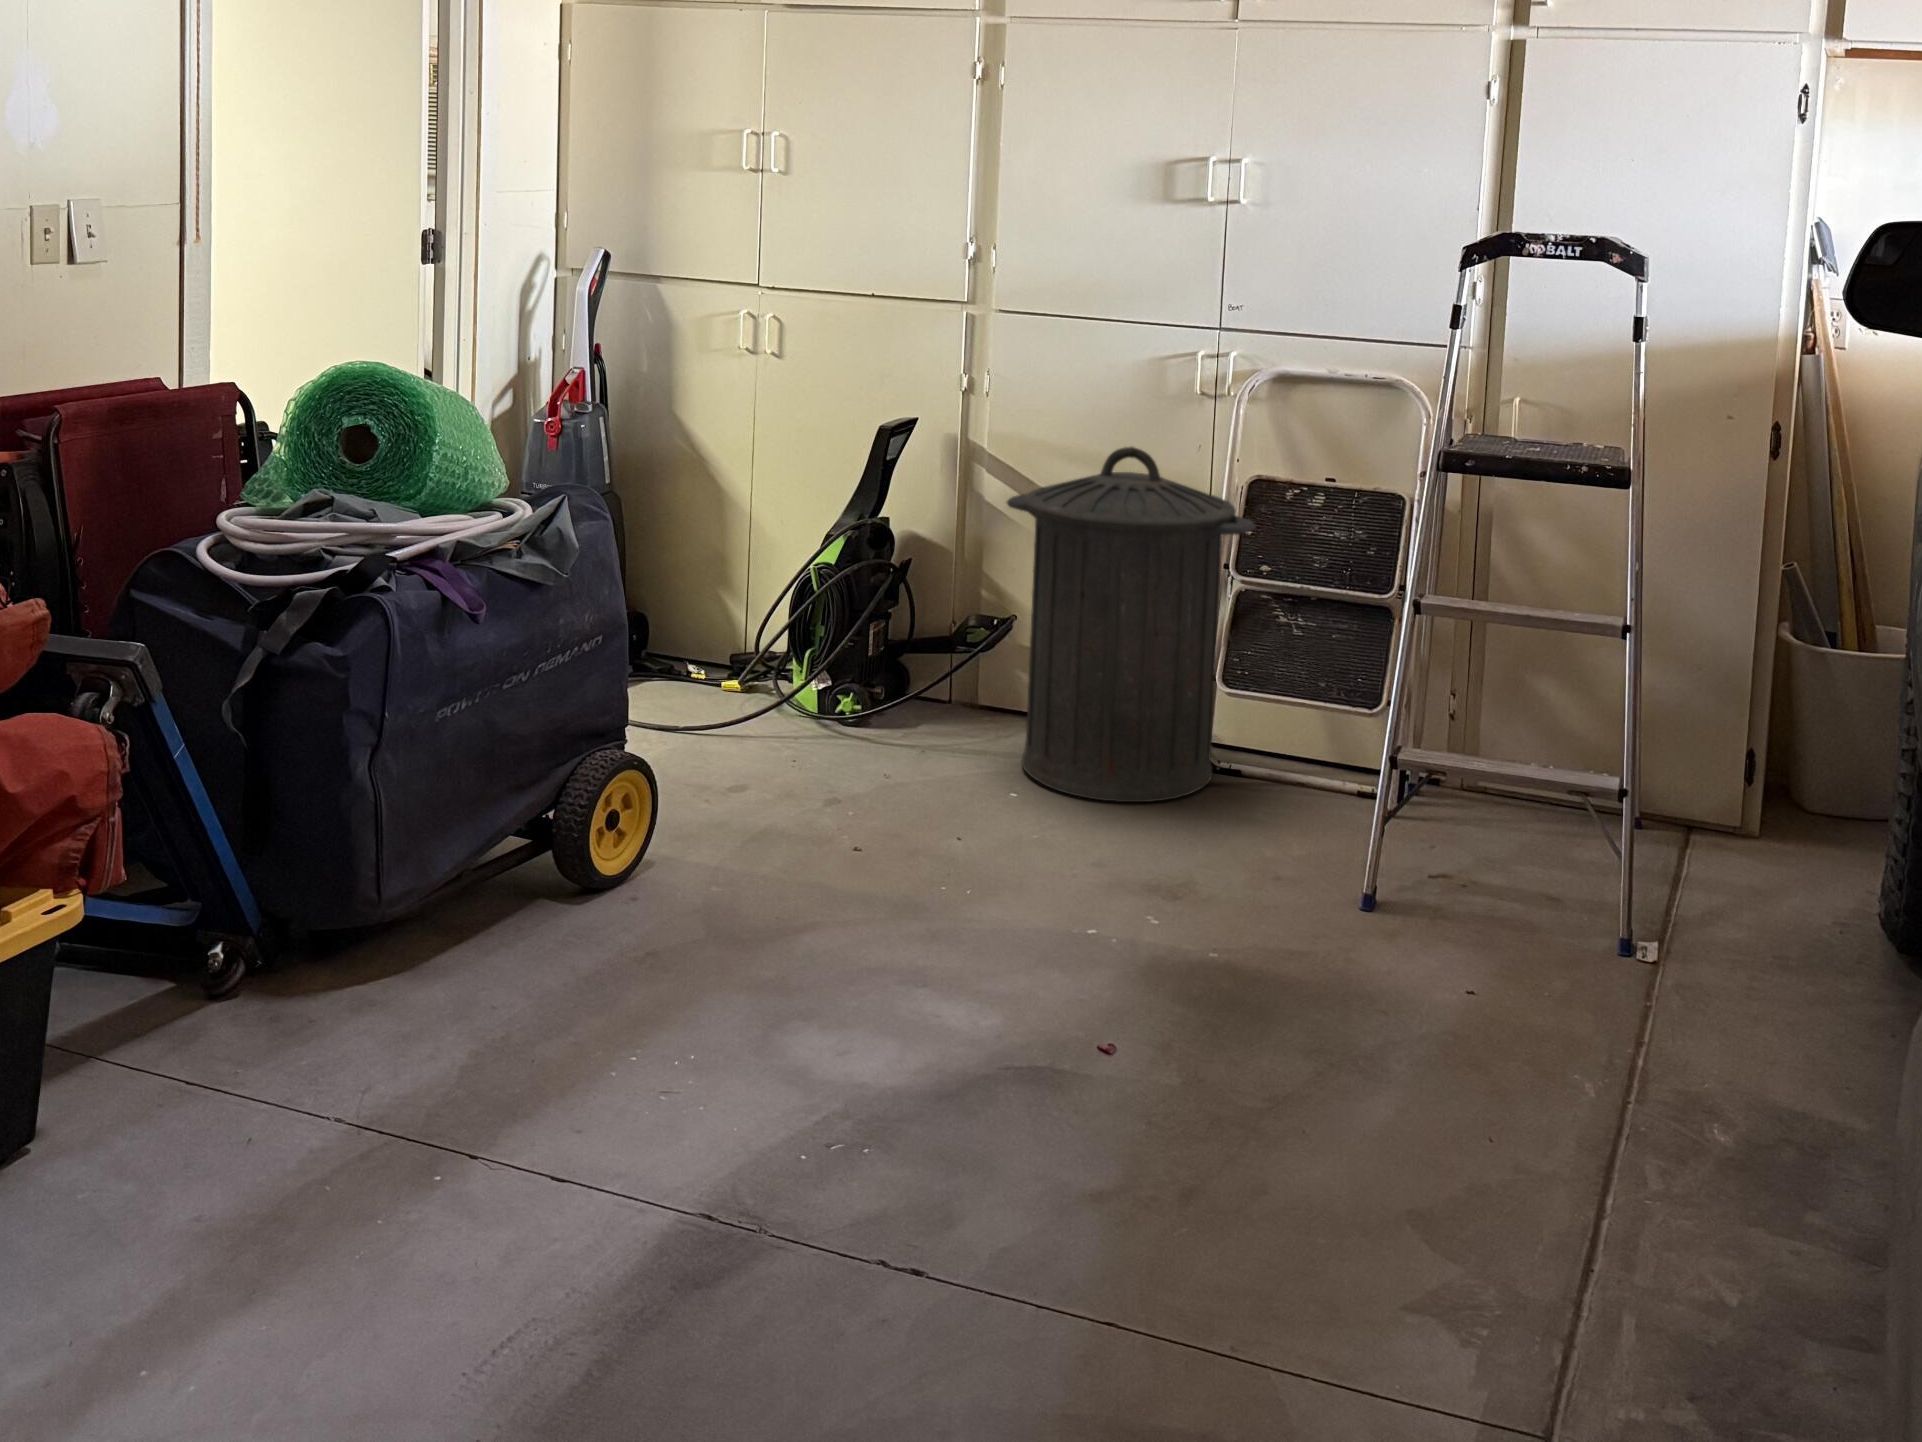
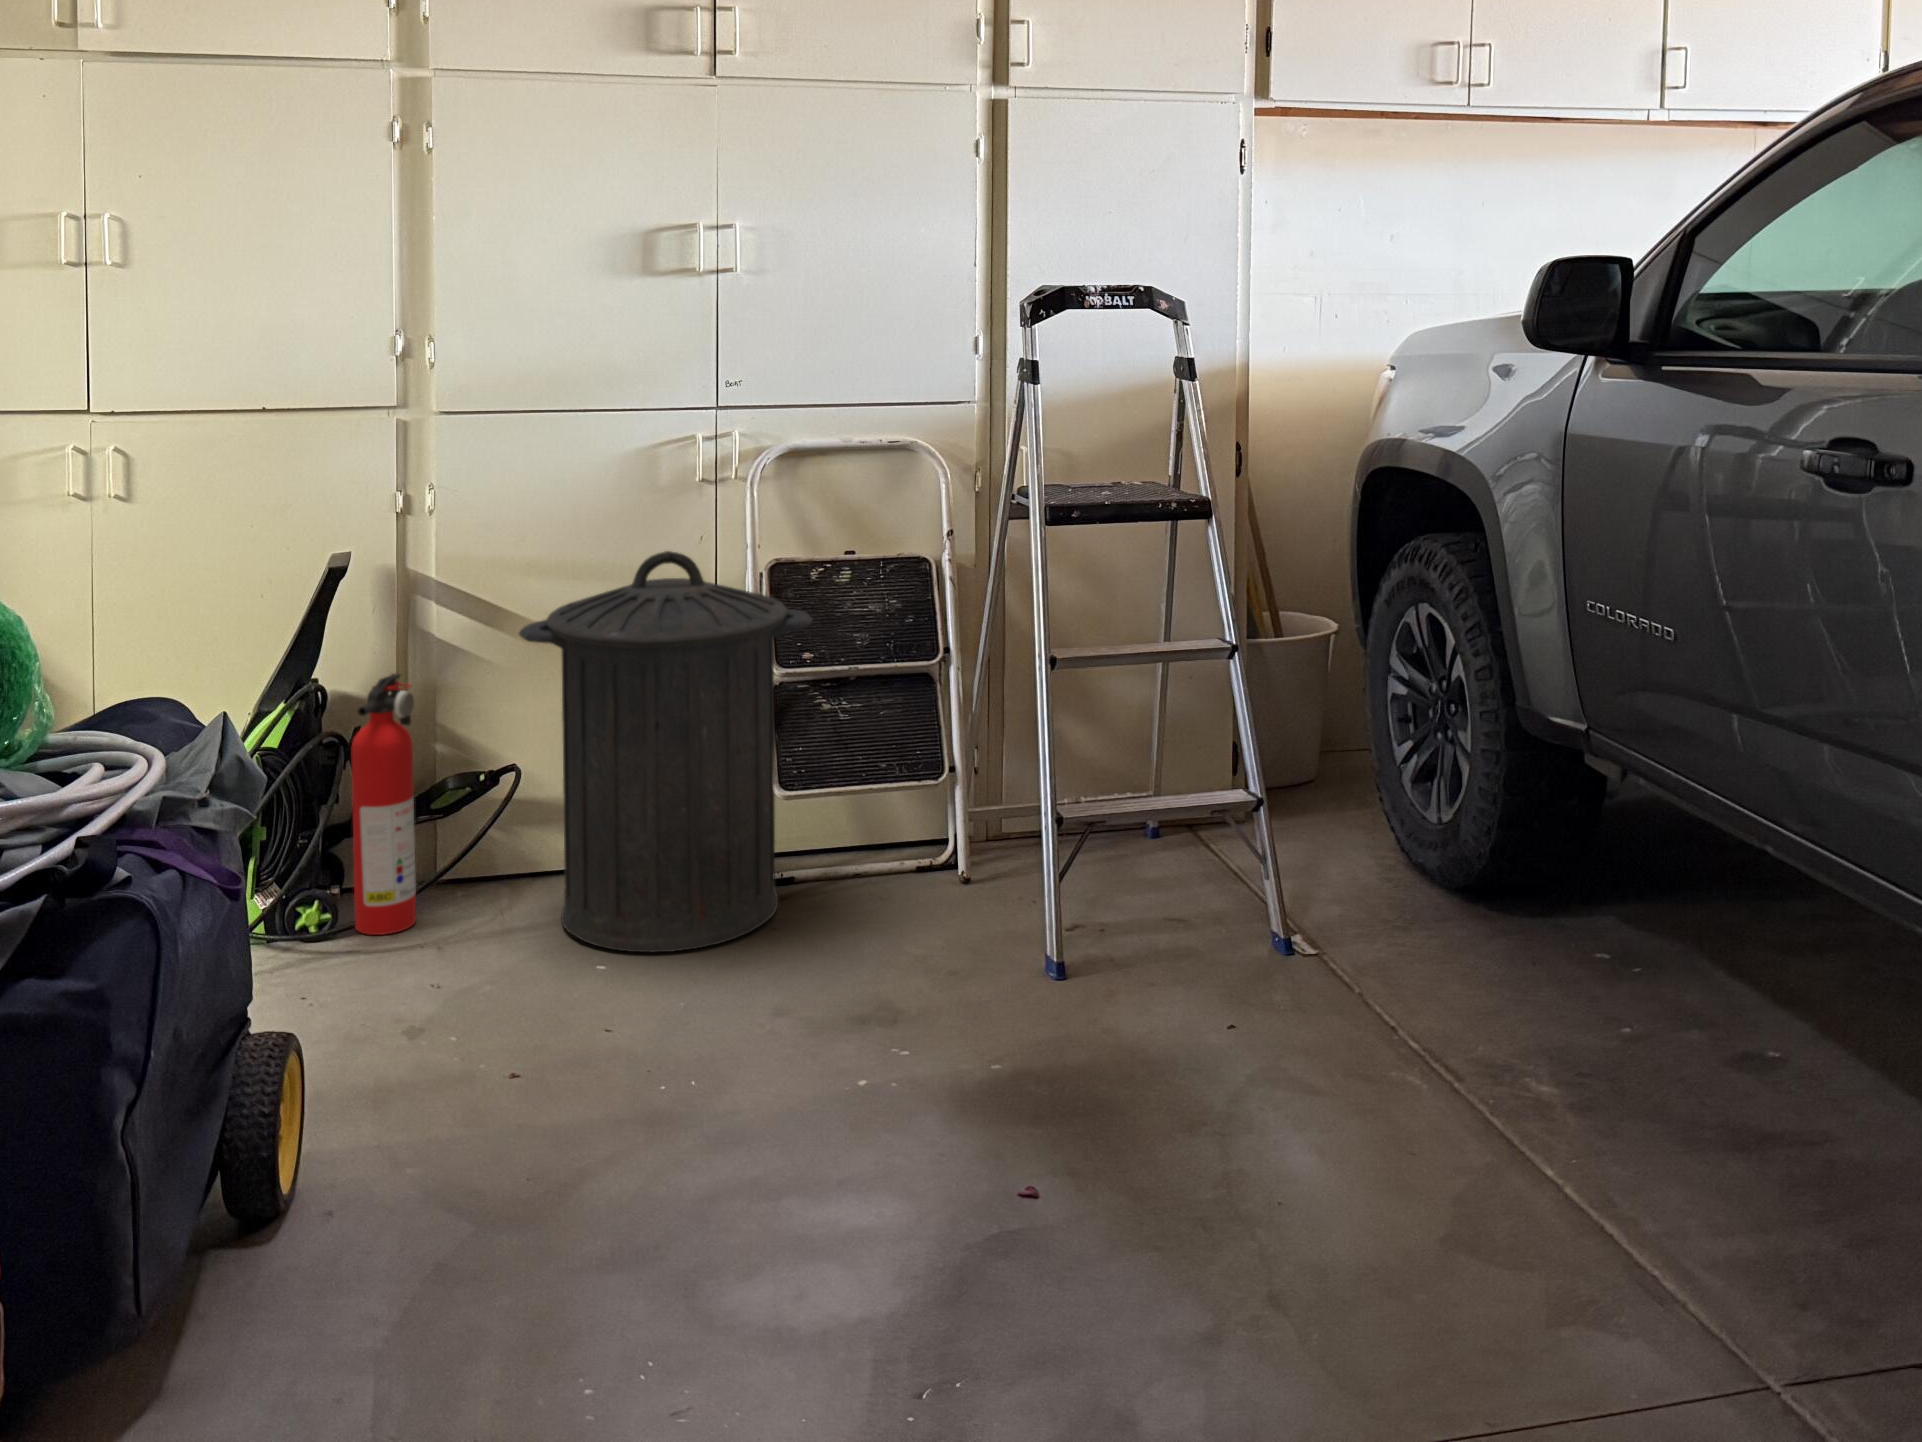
fire extinguisher: none [884,520,945,732] -> present [351,673,416,935]

